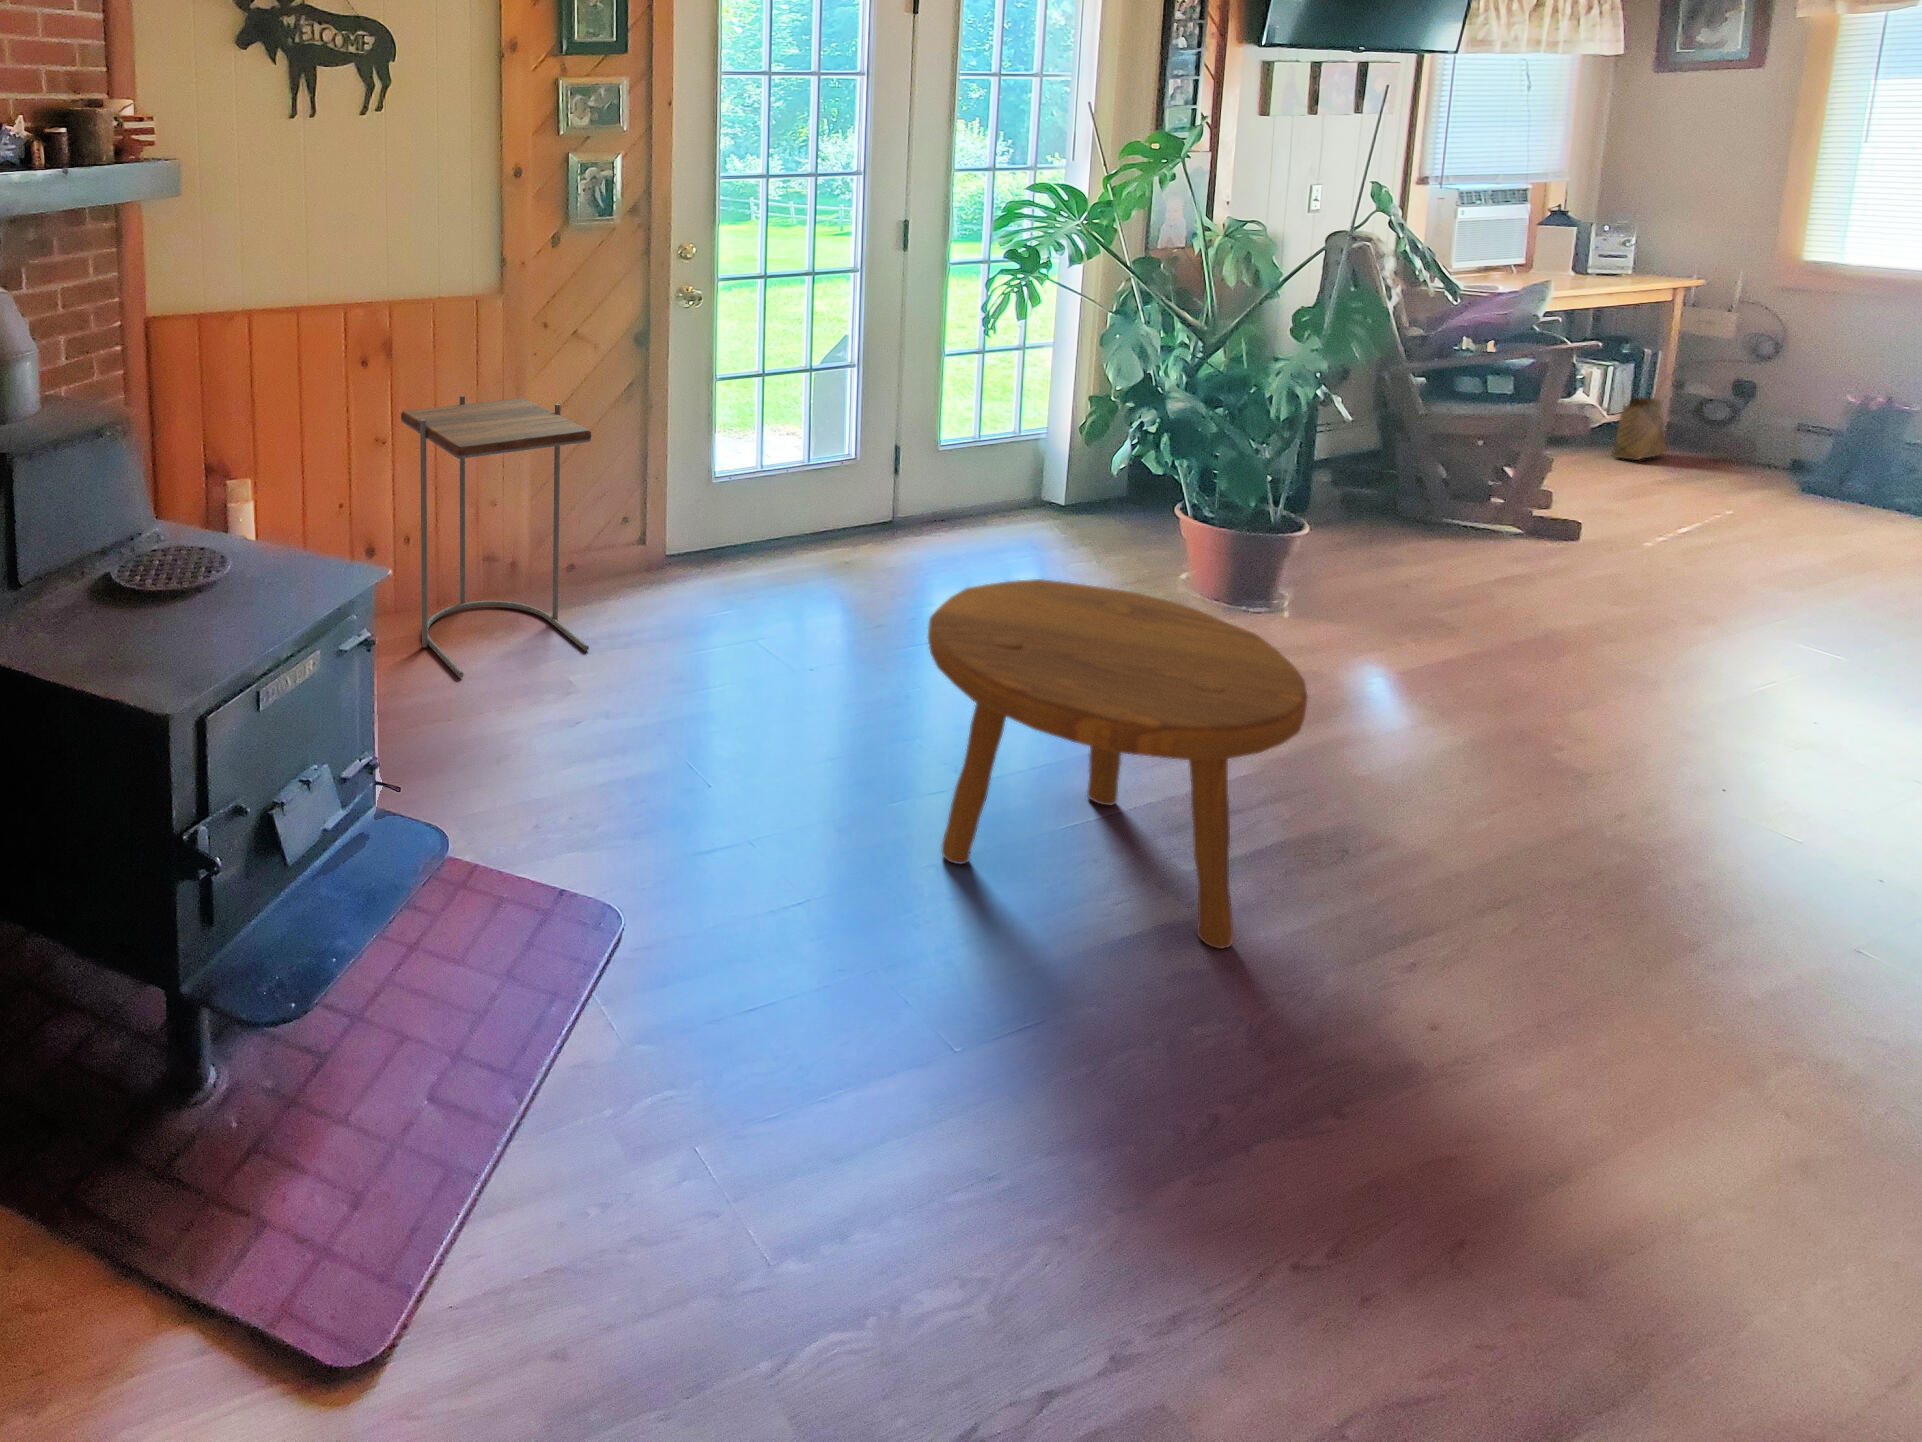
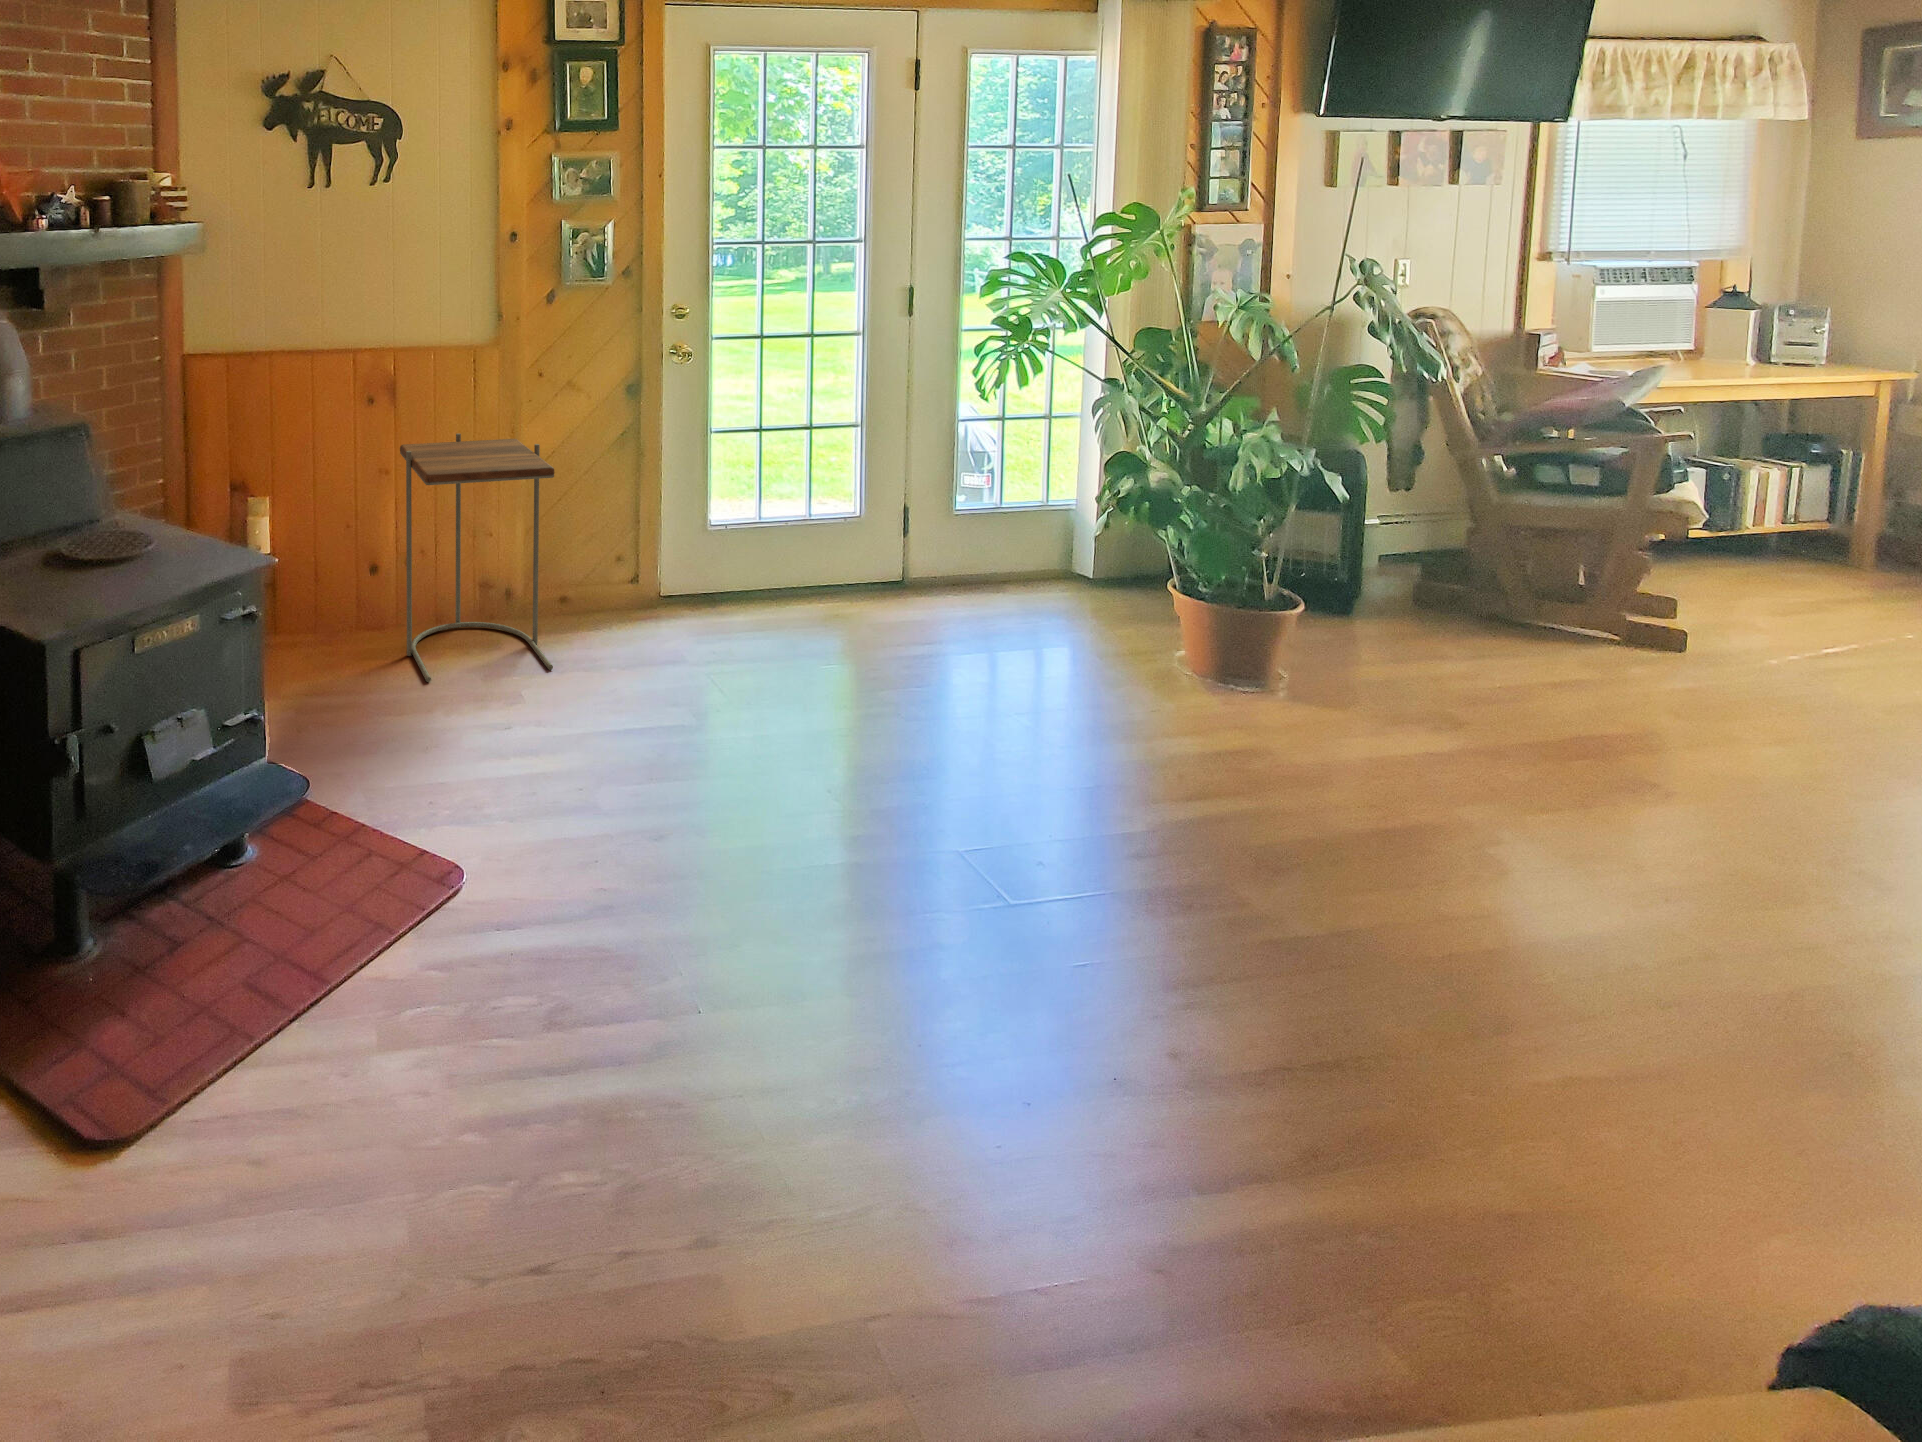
woven basket: present [1612,378,1667,460] -> none [1789,468,1865,573]
footstool: present [928,579,1307,949] -> none [772,617,1101,958]

